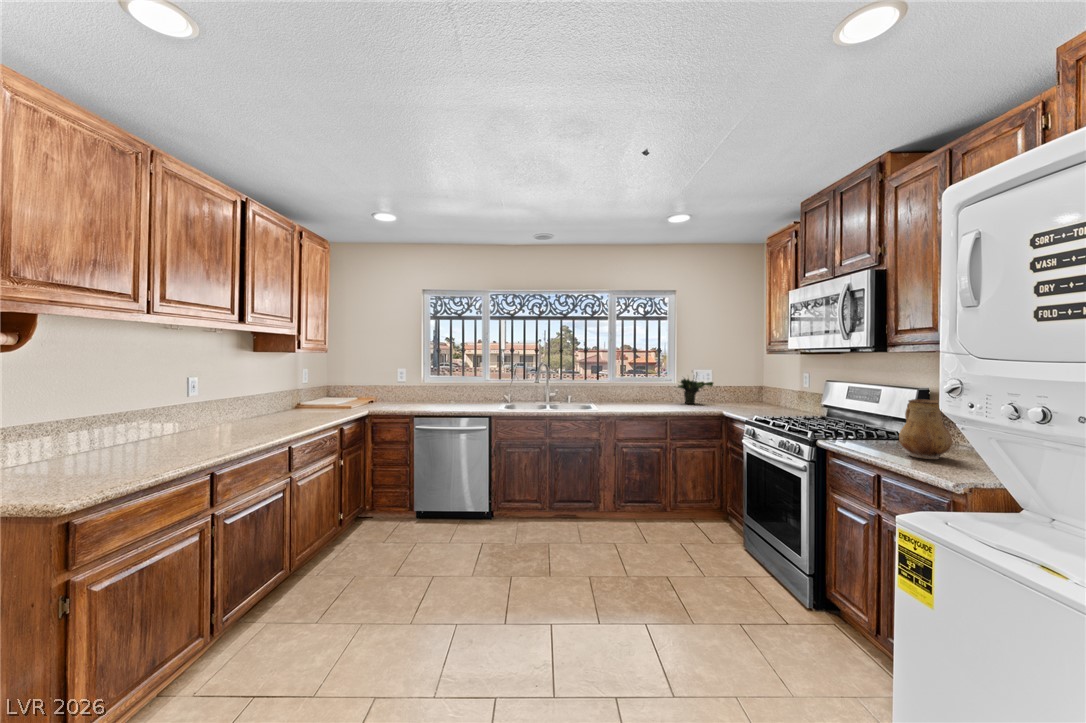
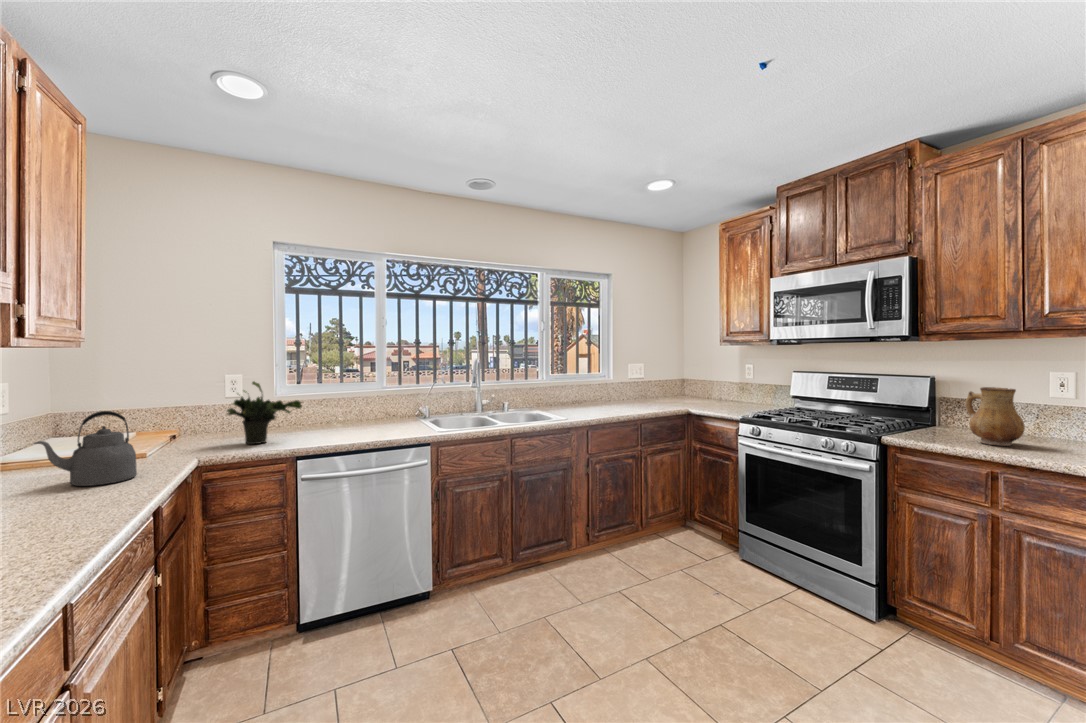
potted plant: present [677,372,713,404] -> present [227,382,302,444]
kettle: none [295,384,333,417] -> present [34,411,137,486]

